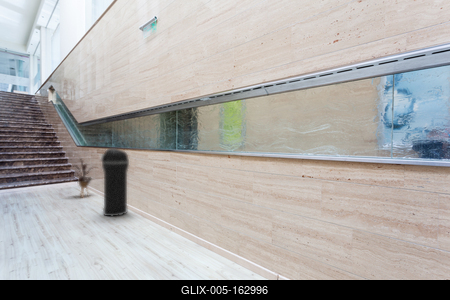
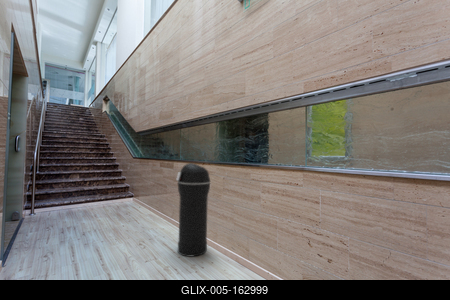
house plant: present [73,163,91,194] -> none [127,172,160,221]

